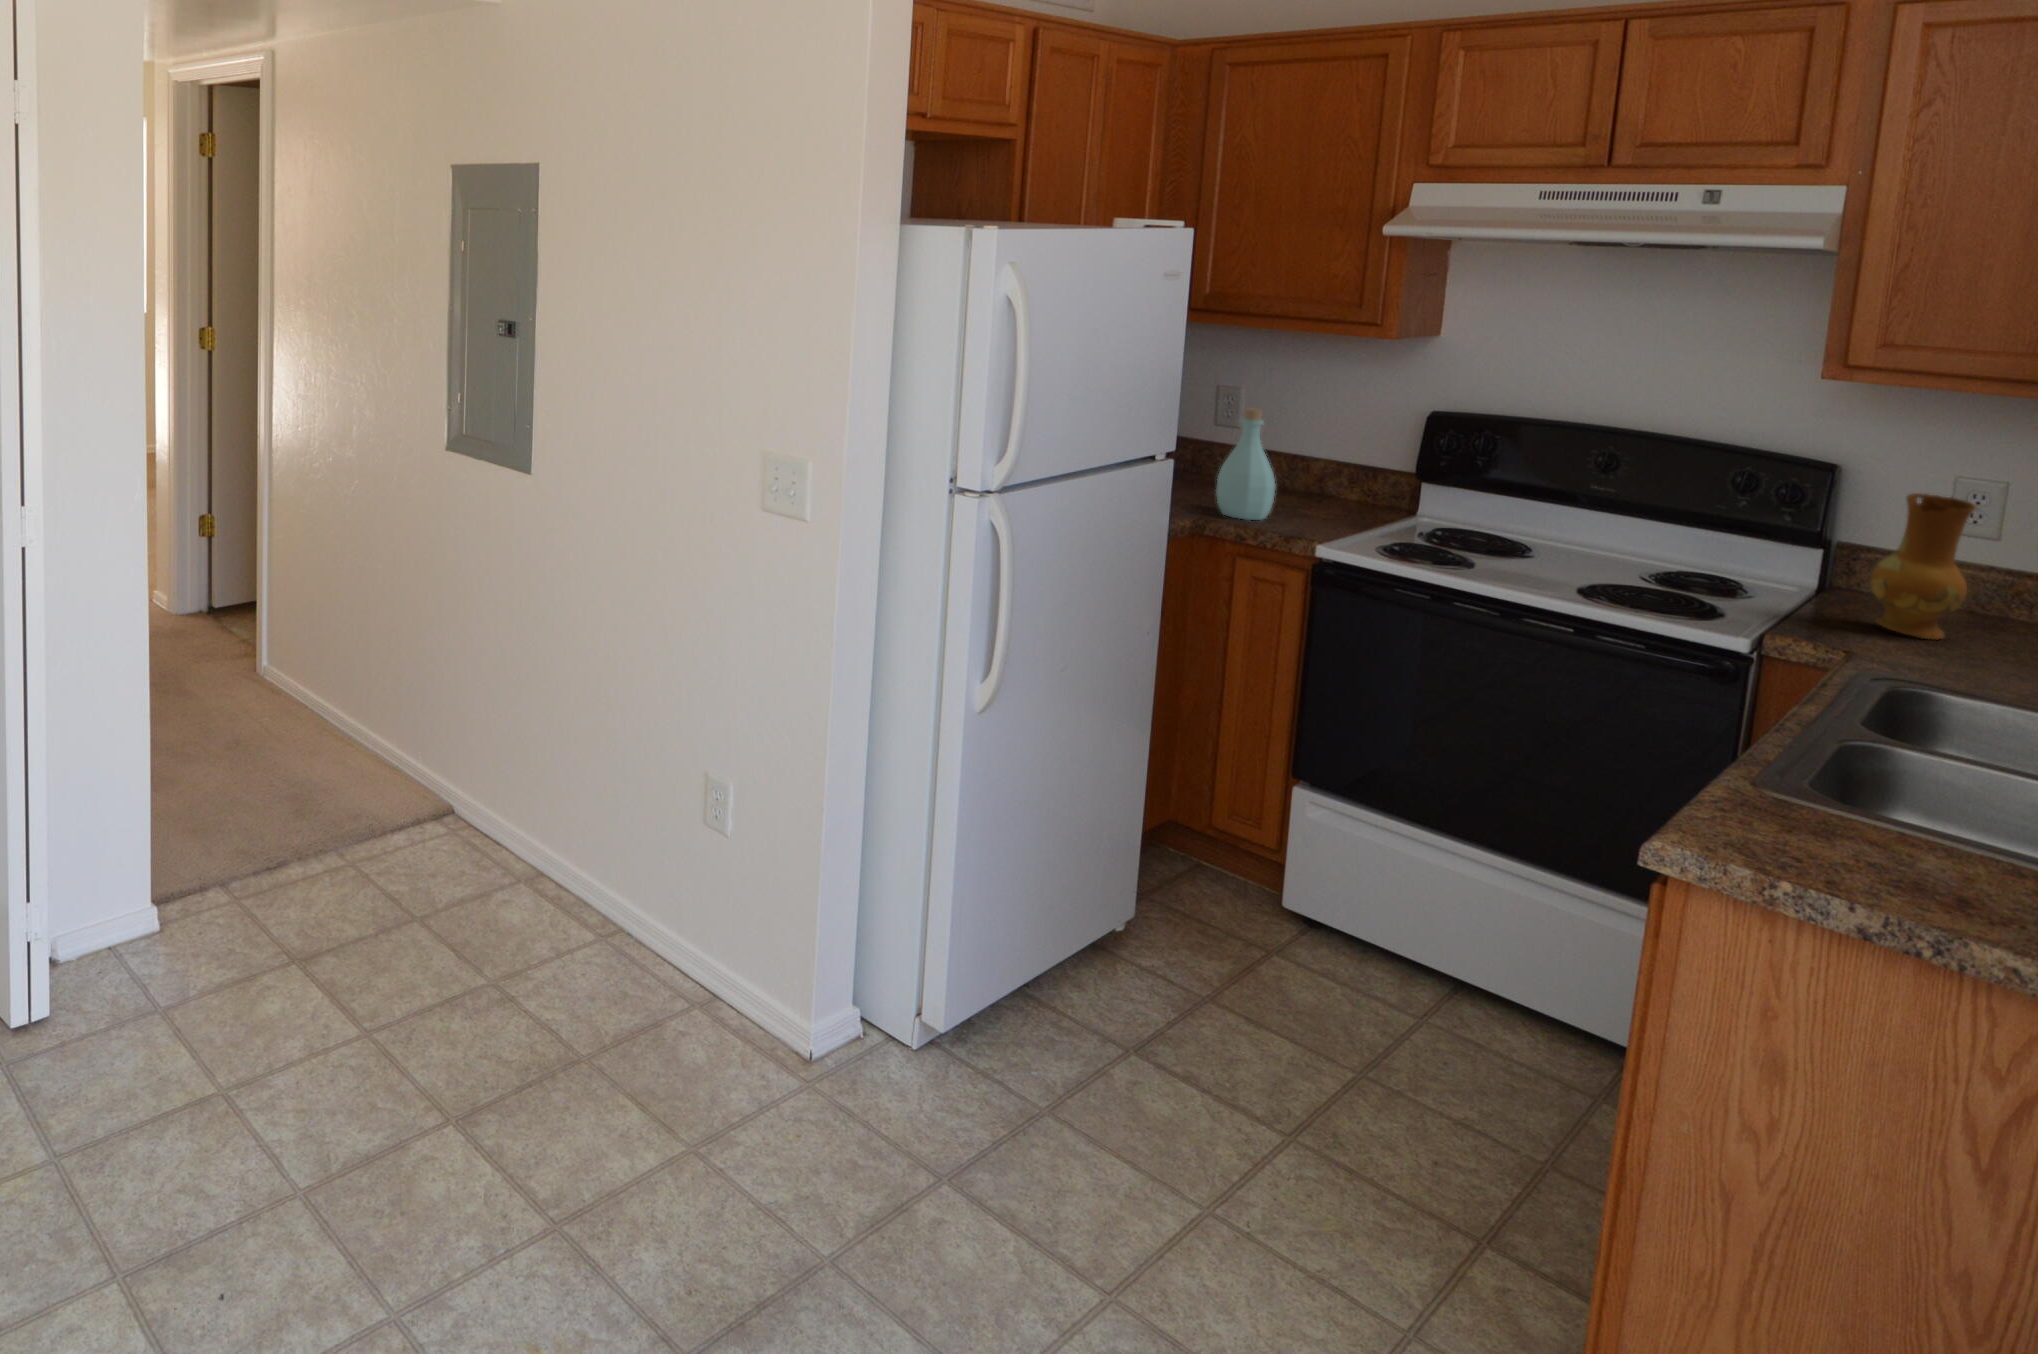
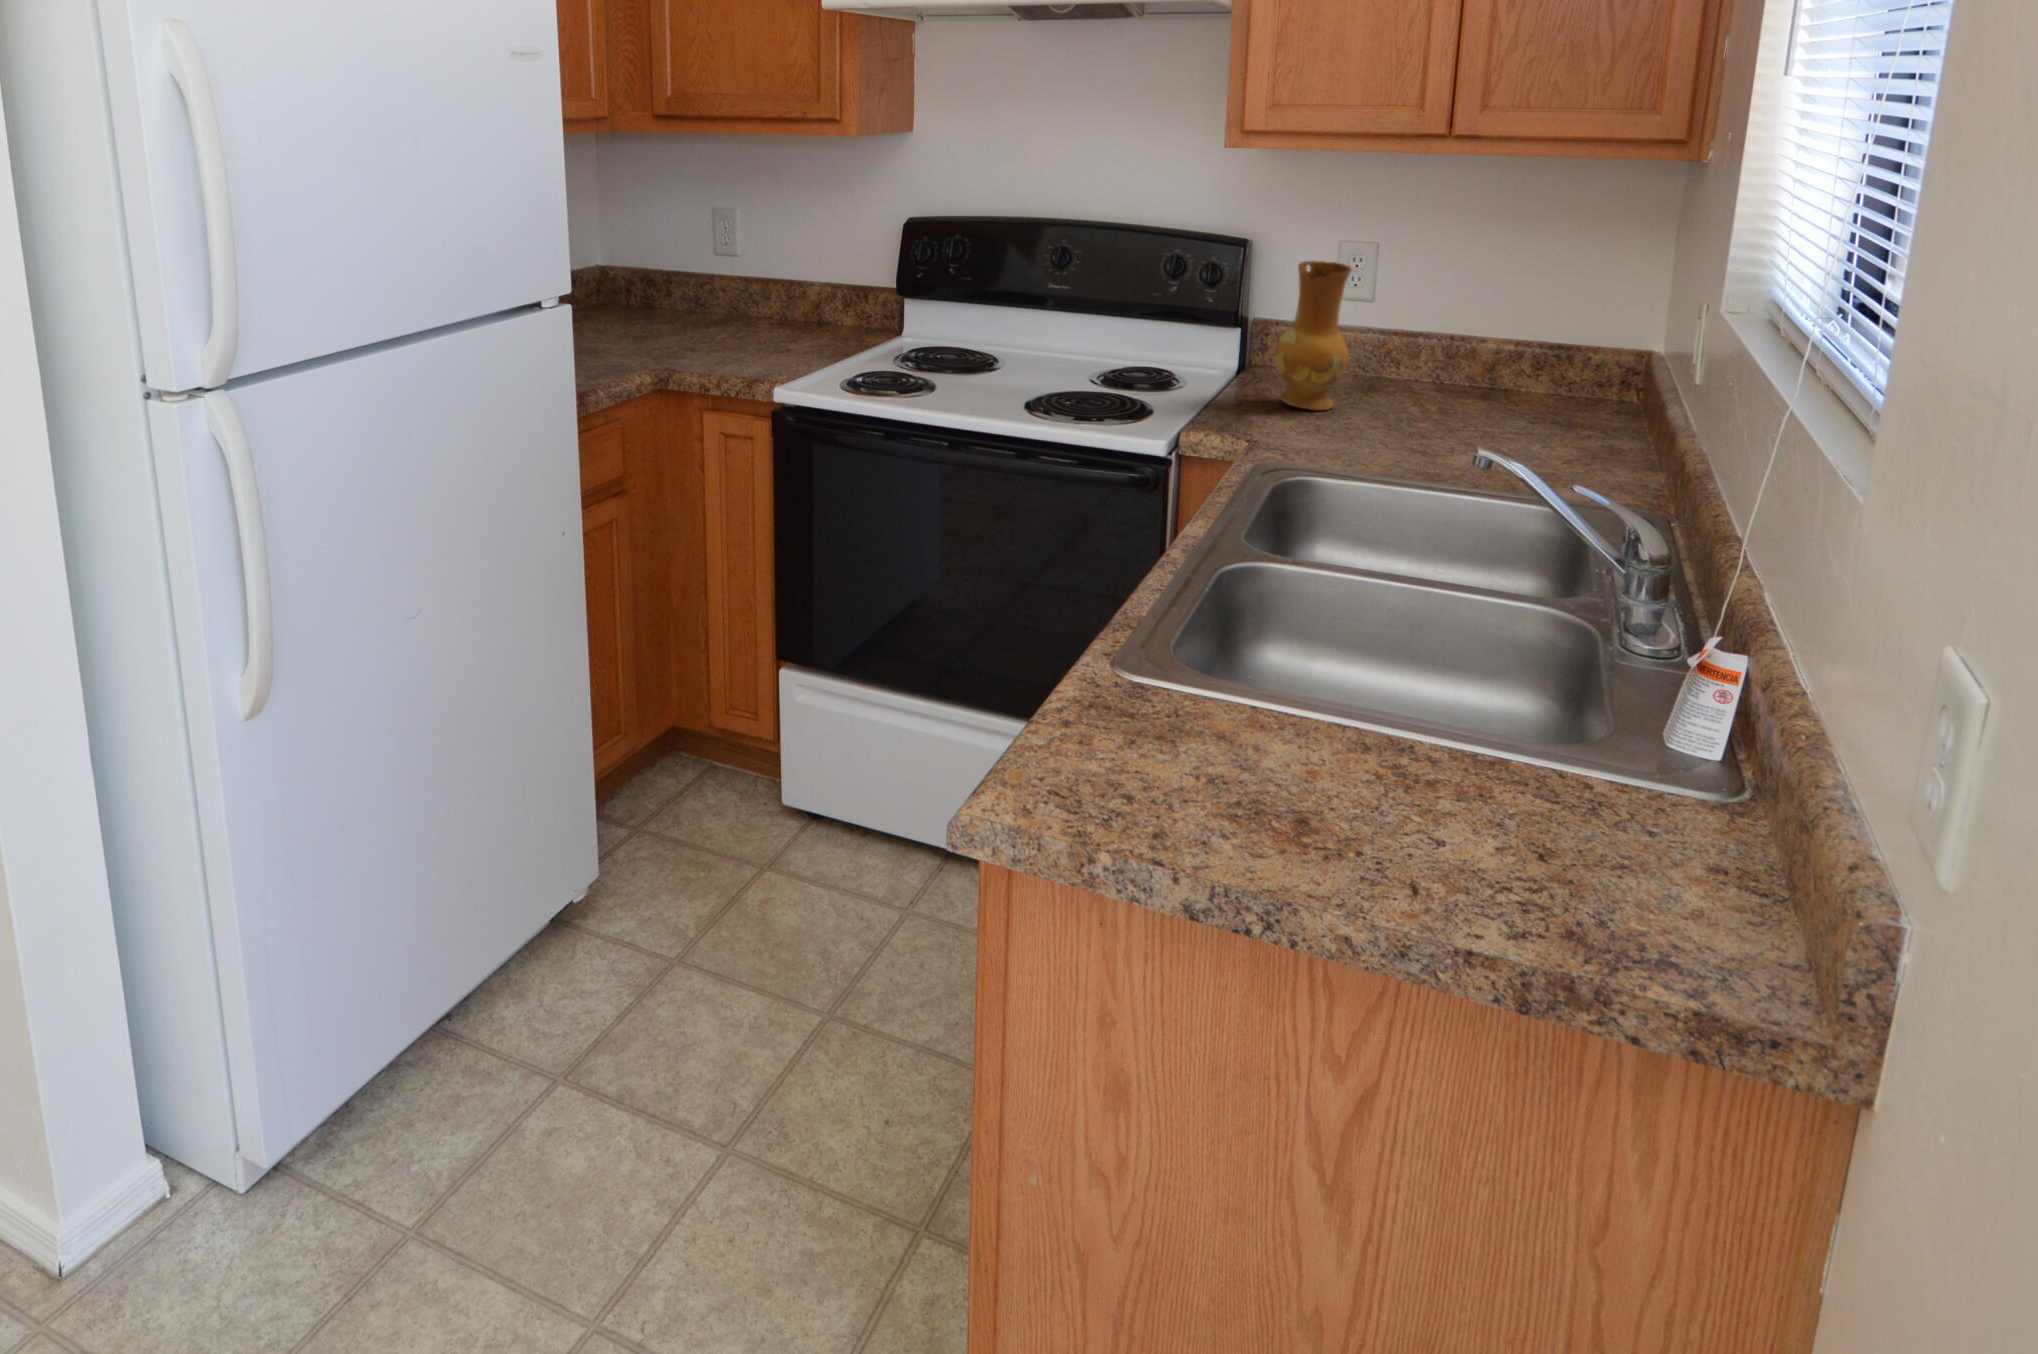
bottle: present [1216,408,1275,520] -> none [690,234,751,366]

